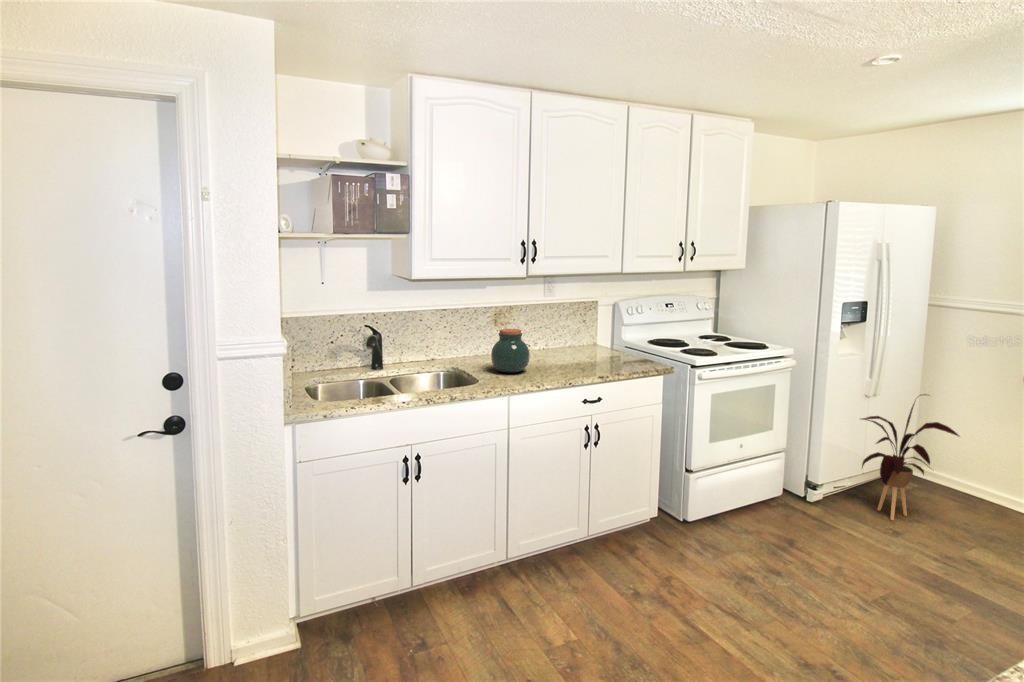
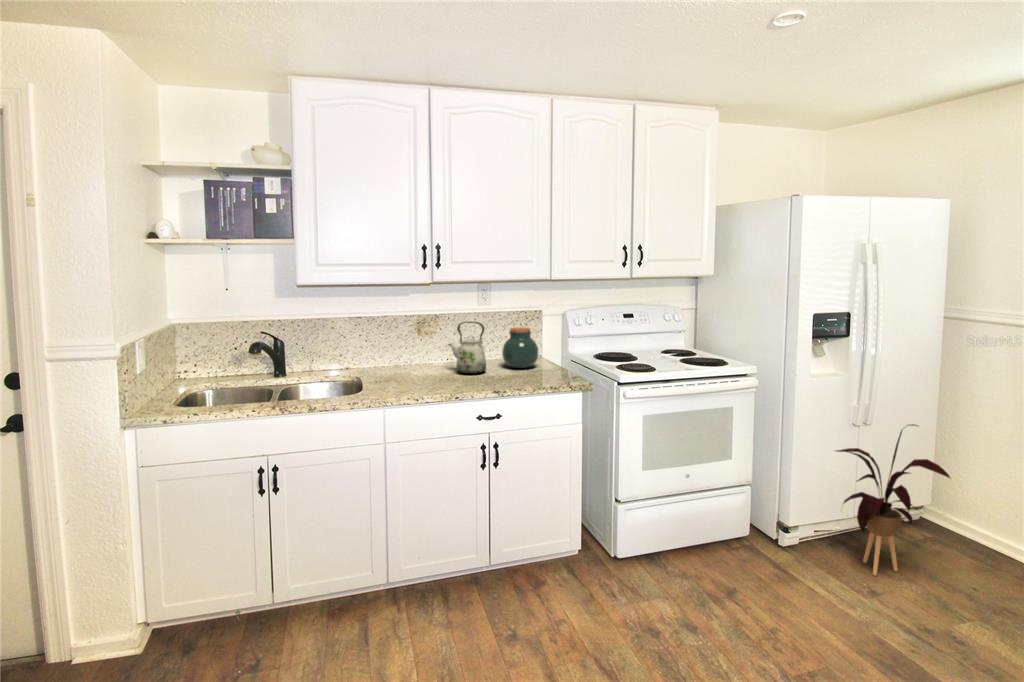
kettle: none [530,313,568,361] -> present [448,322,486,374]
jar: present [491,329,530,373] -> present [502,327,538,368]

